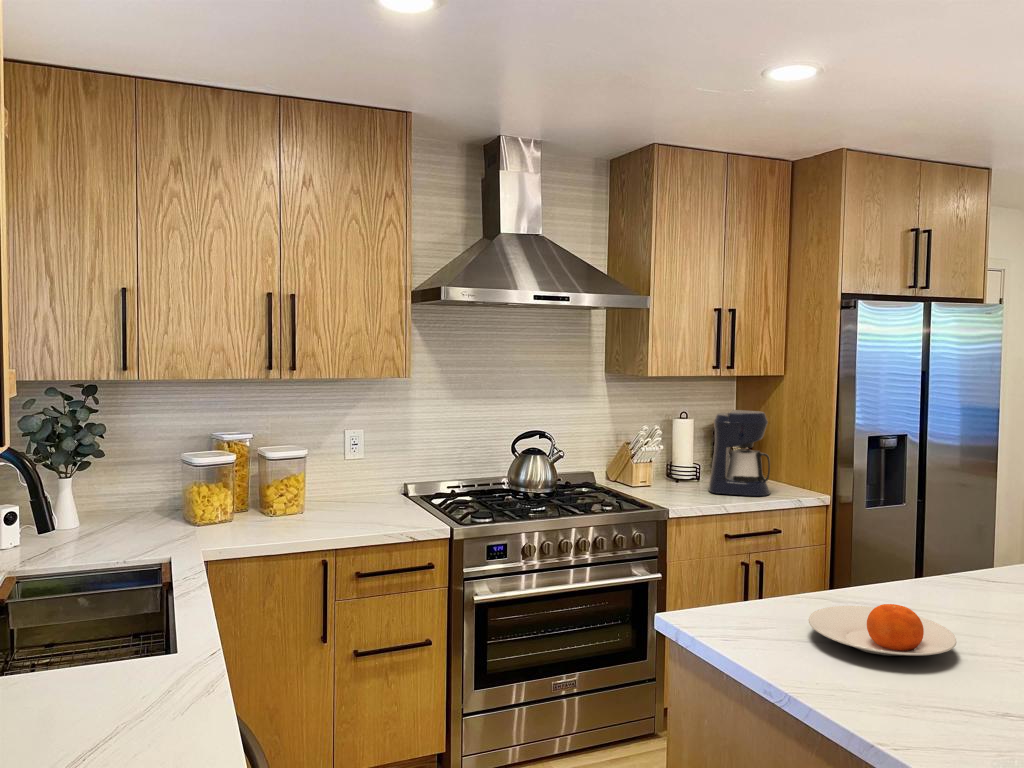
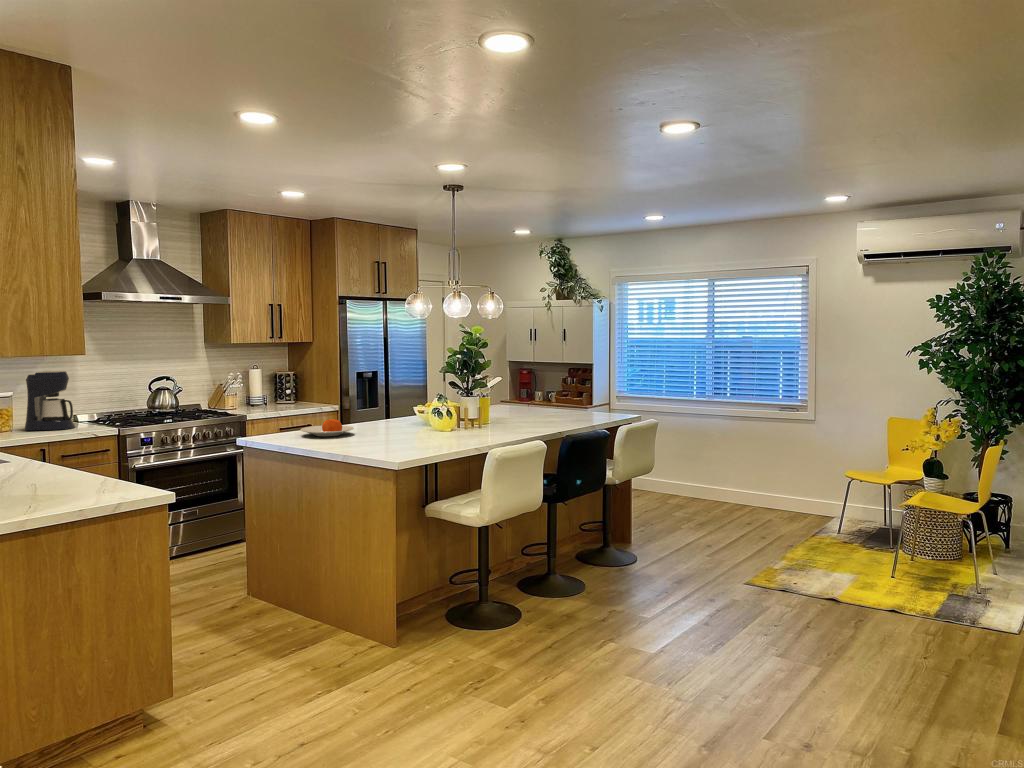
coffee maker: present [708,410,770,496] -> present [24,371,75,431]

